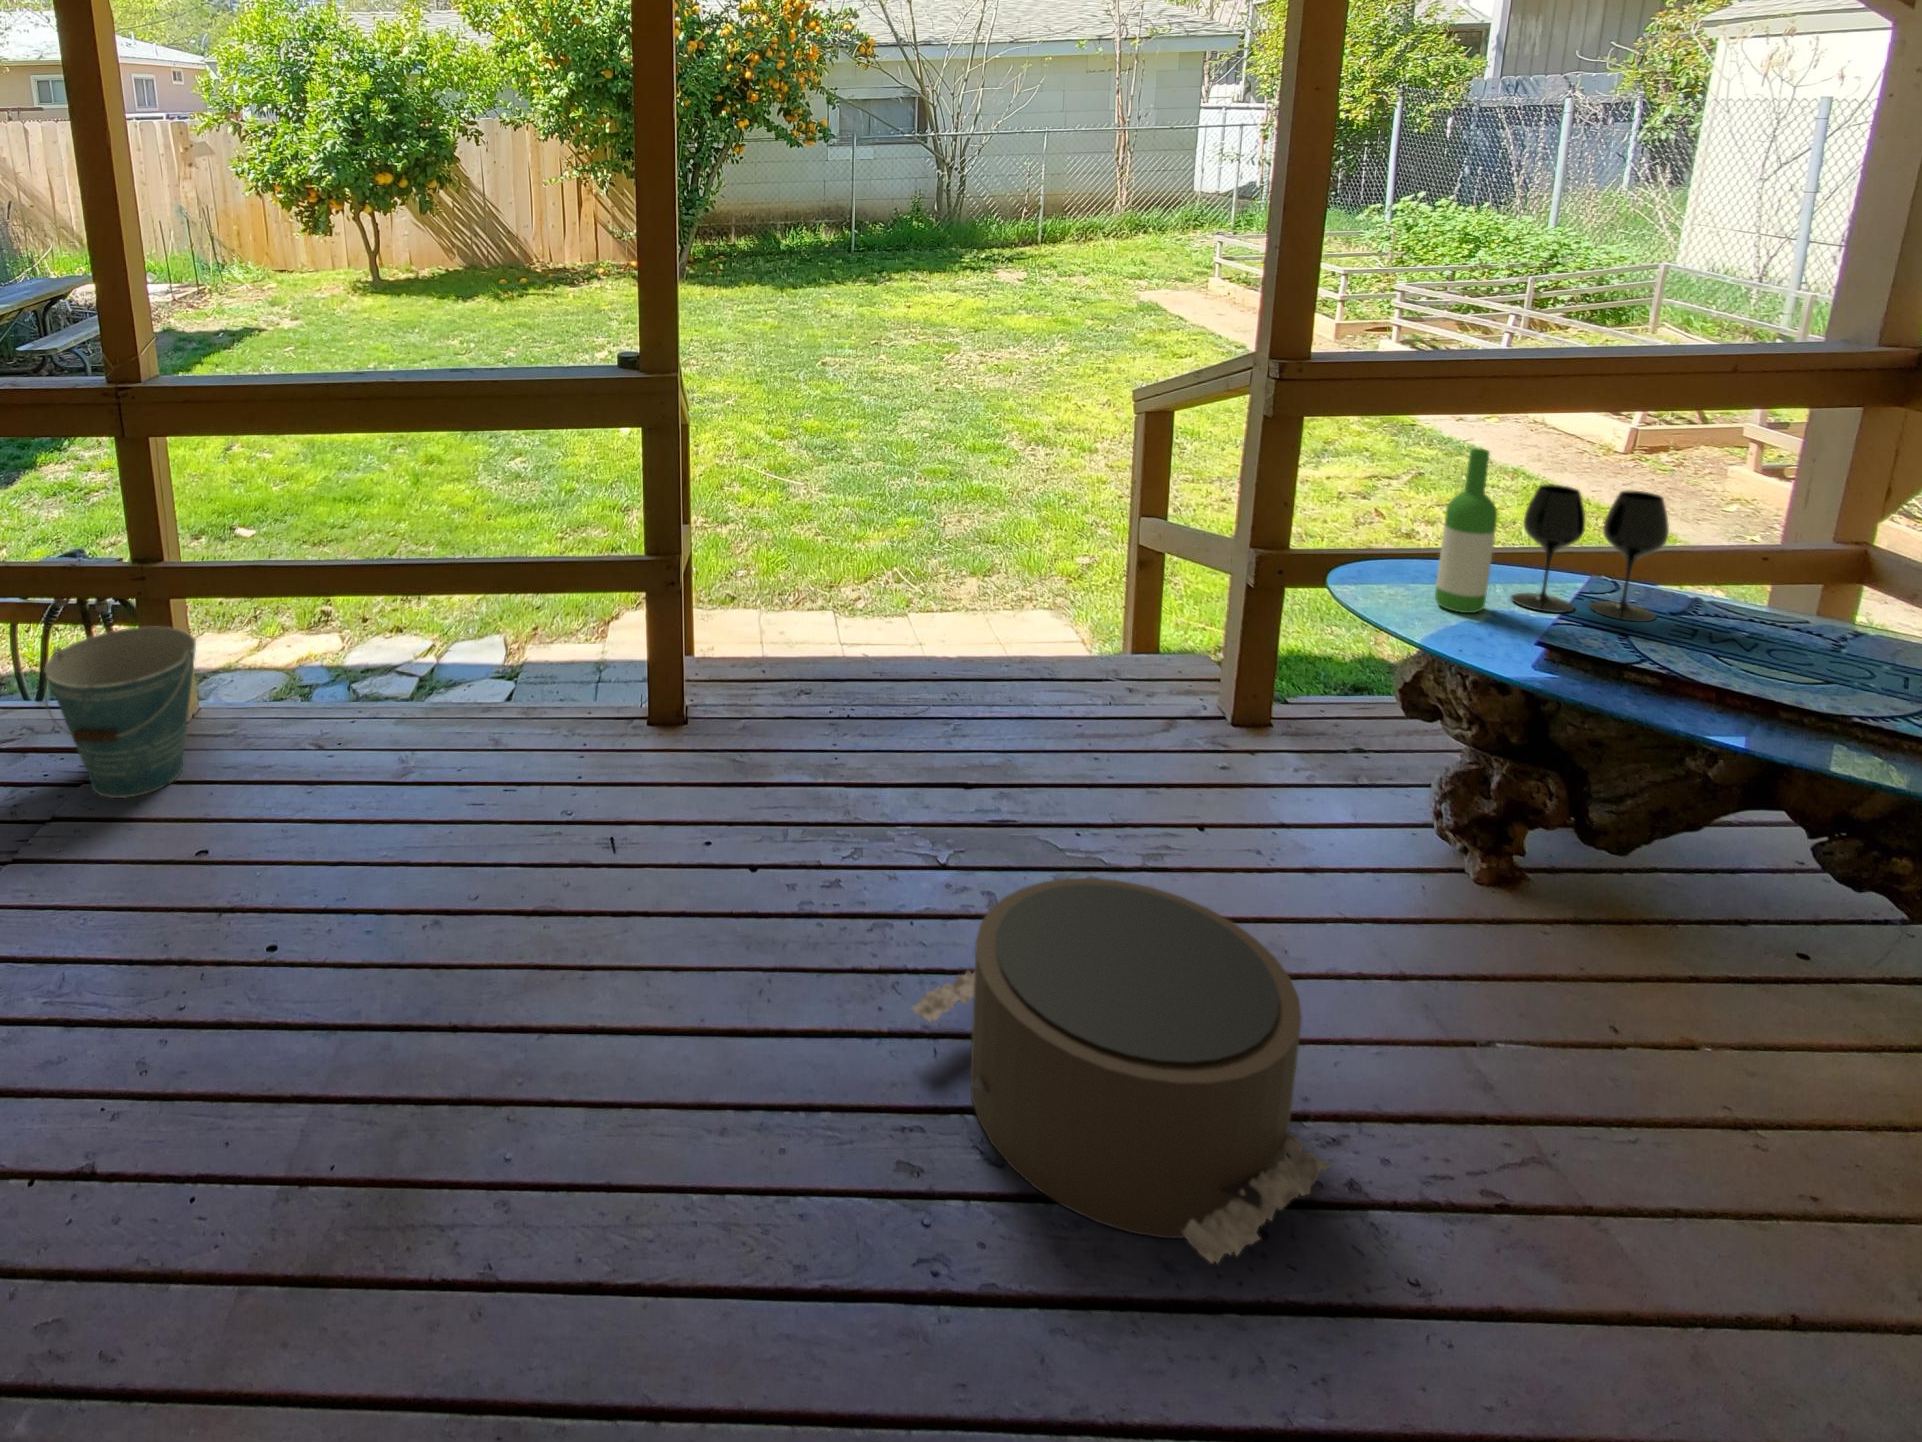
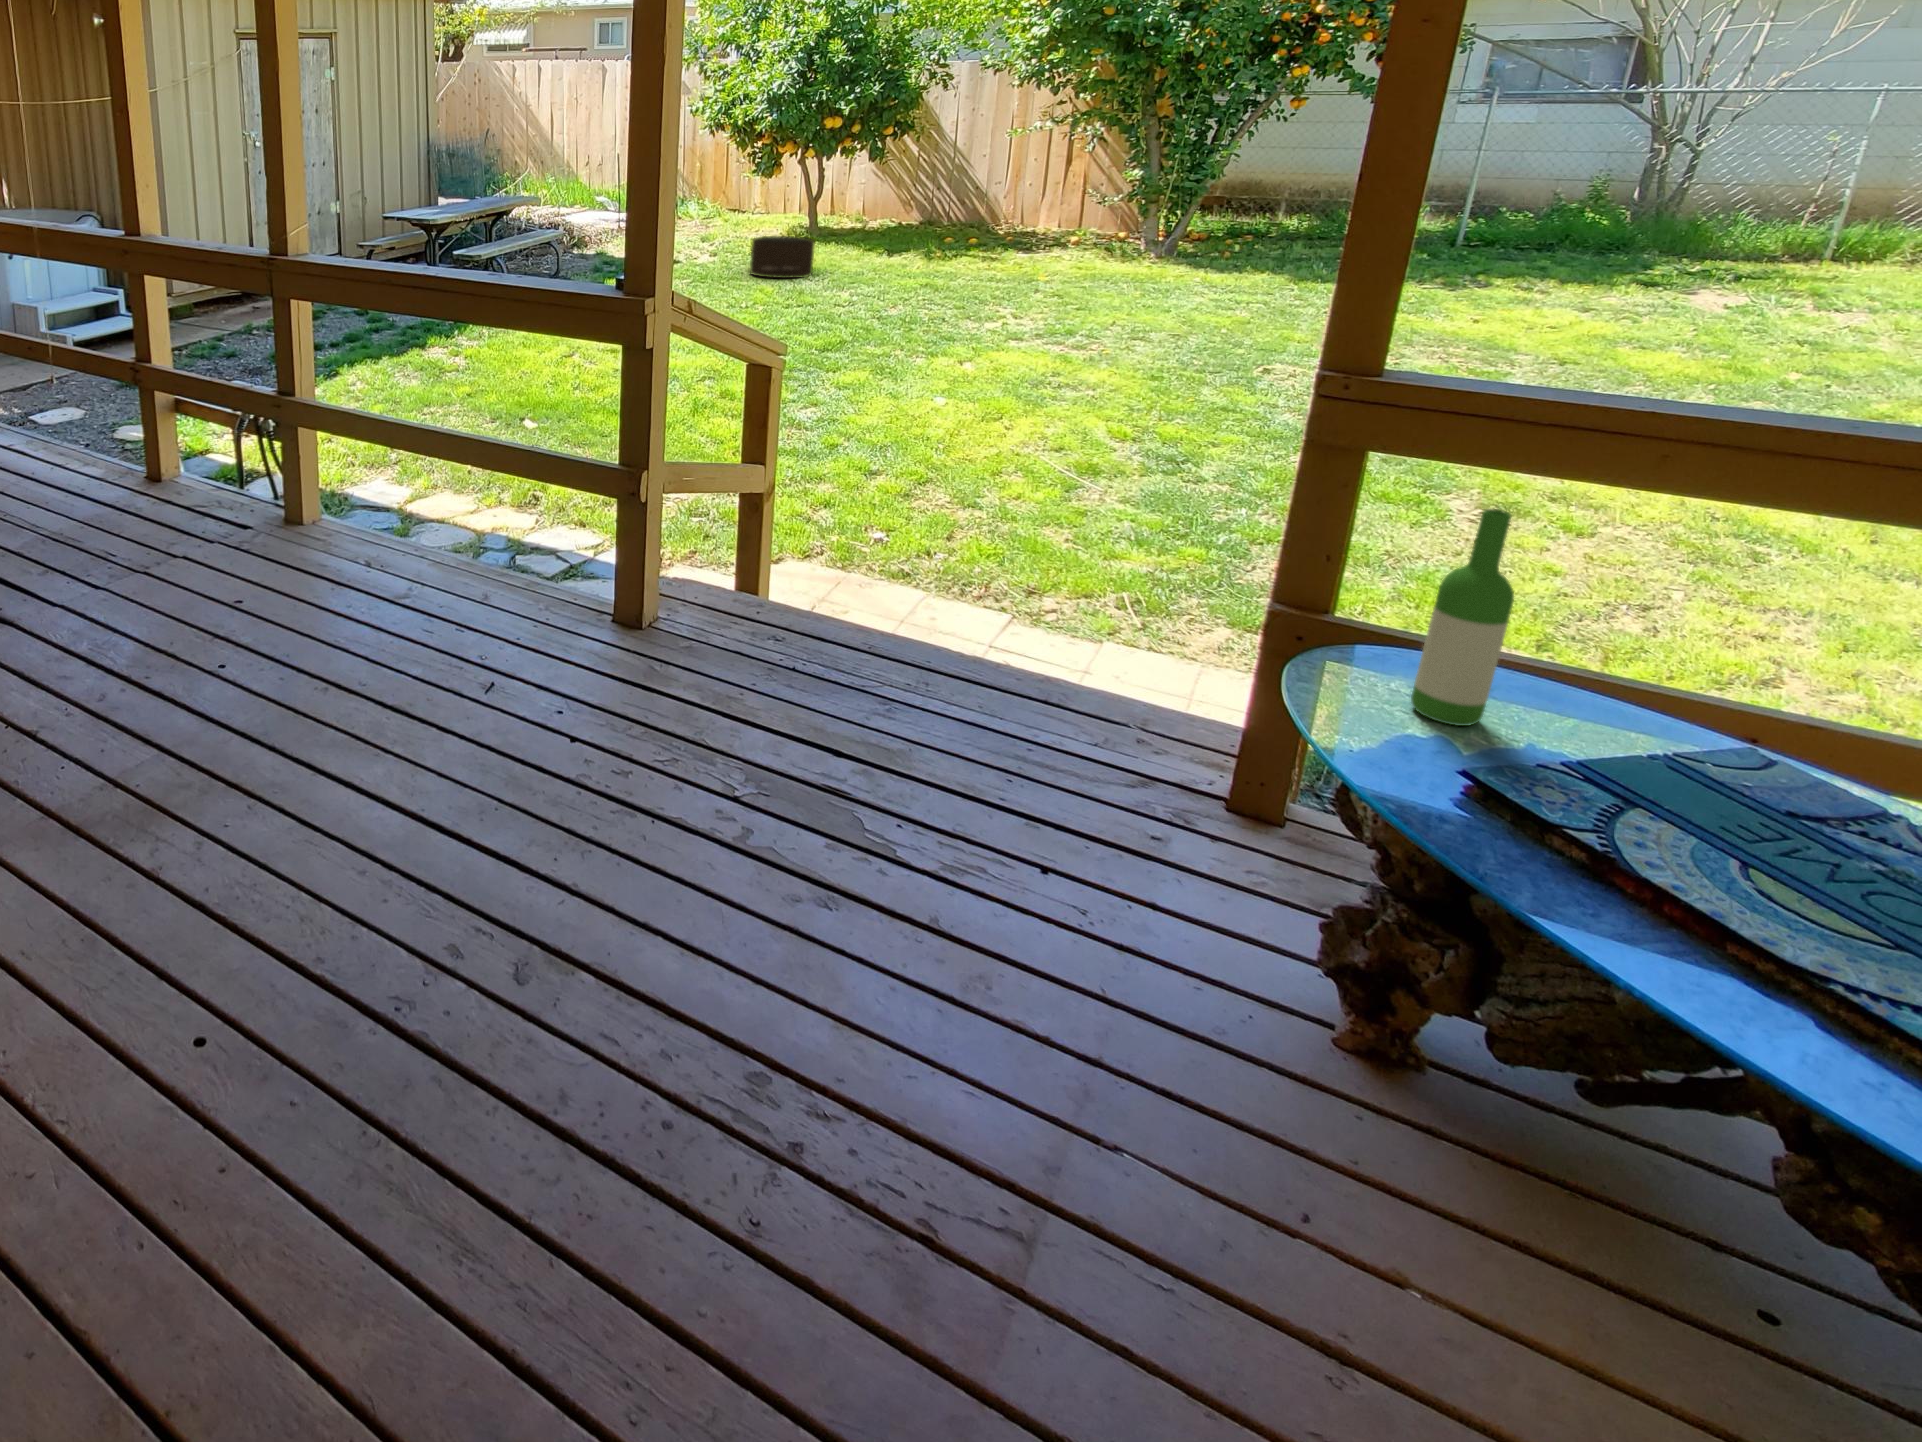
wine glass: present [1511,484,1669,622] -> none [1550,584,1824,814]
bucket: present [44,627,196,798] -> none [207,444,311,561]
pouf: present [912,878,1330,1264] -> present [750,236,815,278]

